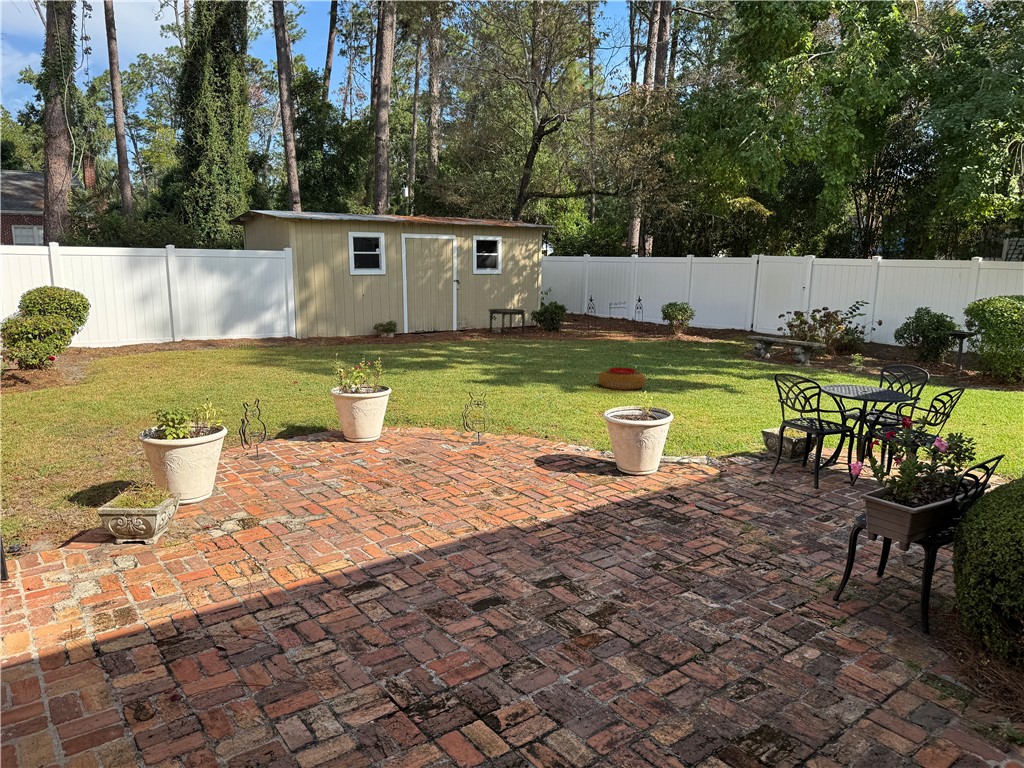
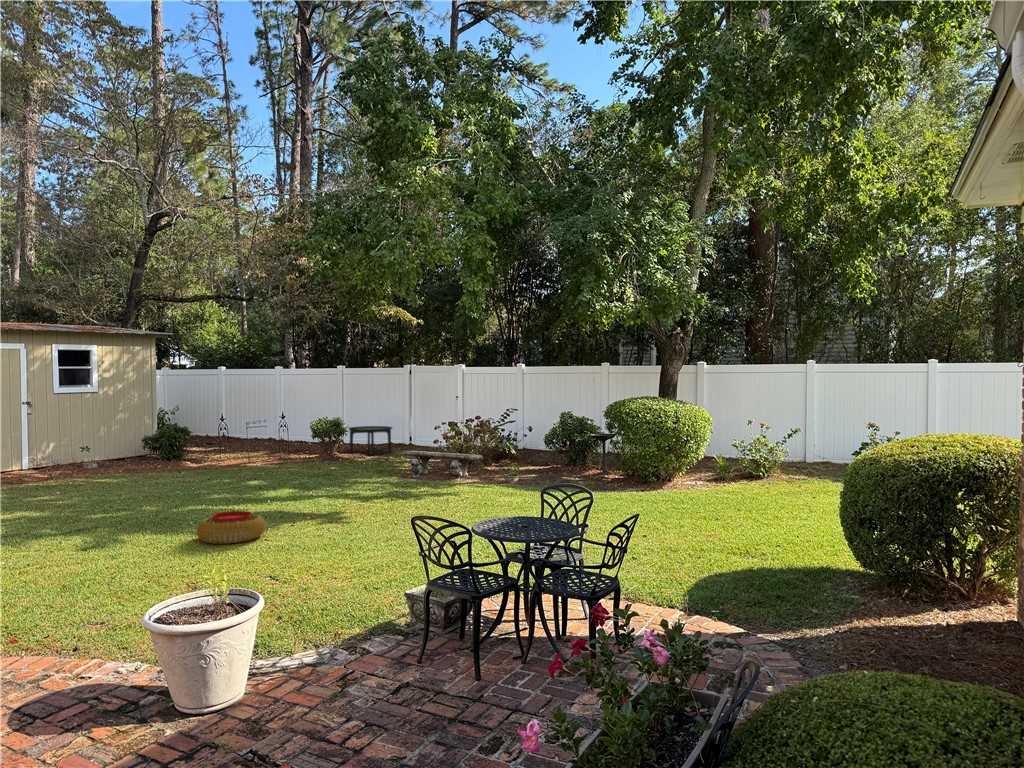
round table: present [489,309,526,334] -> present [348,426,392,455]

